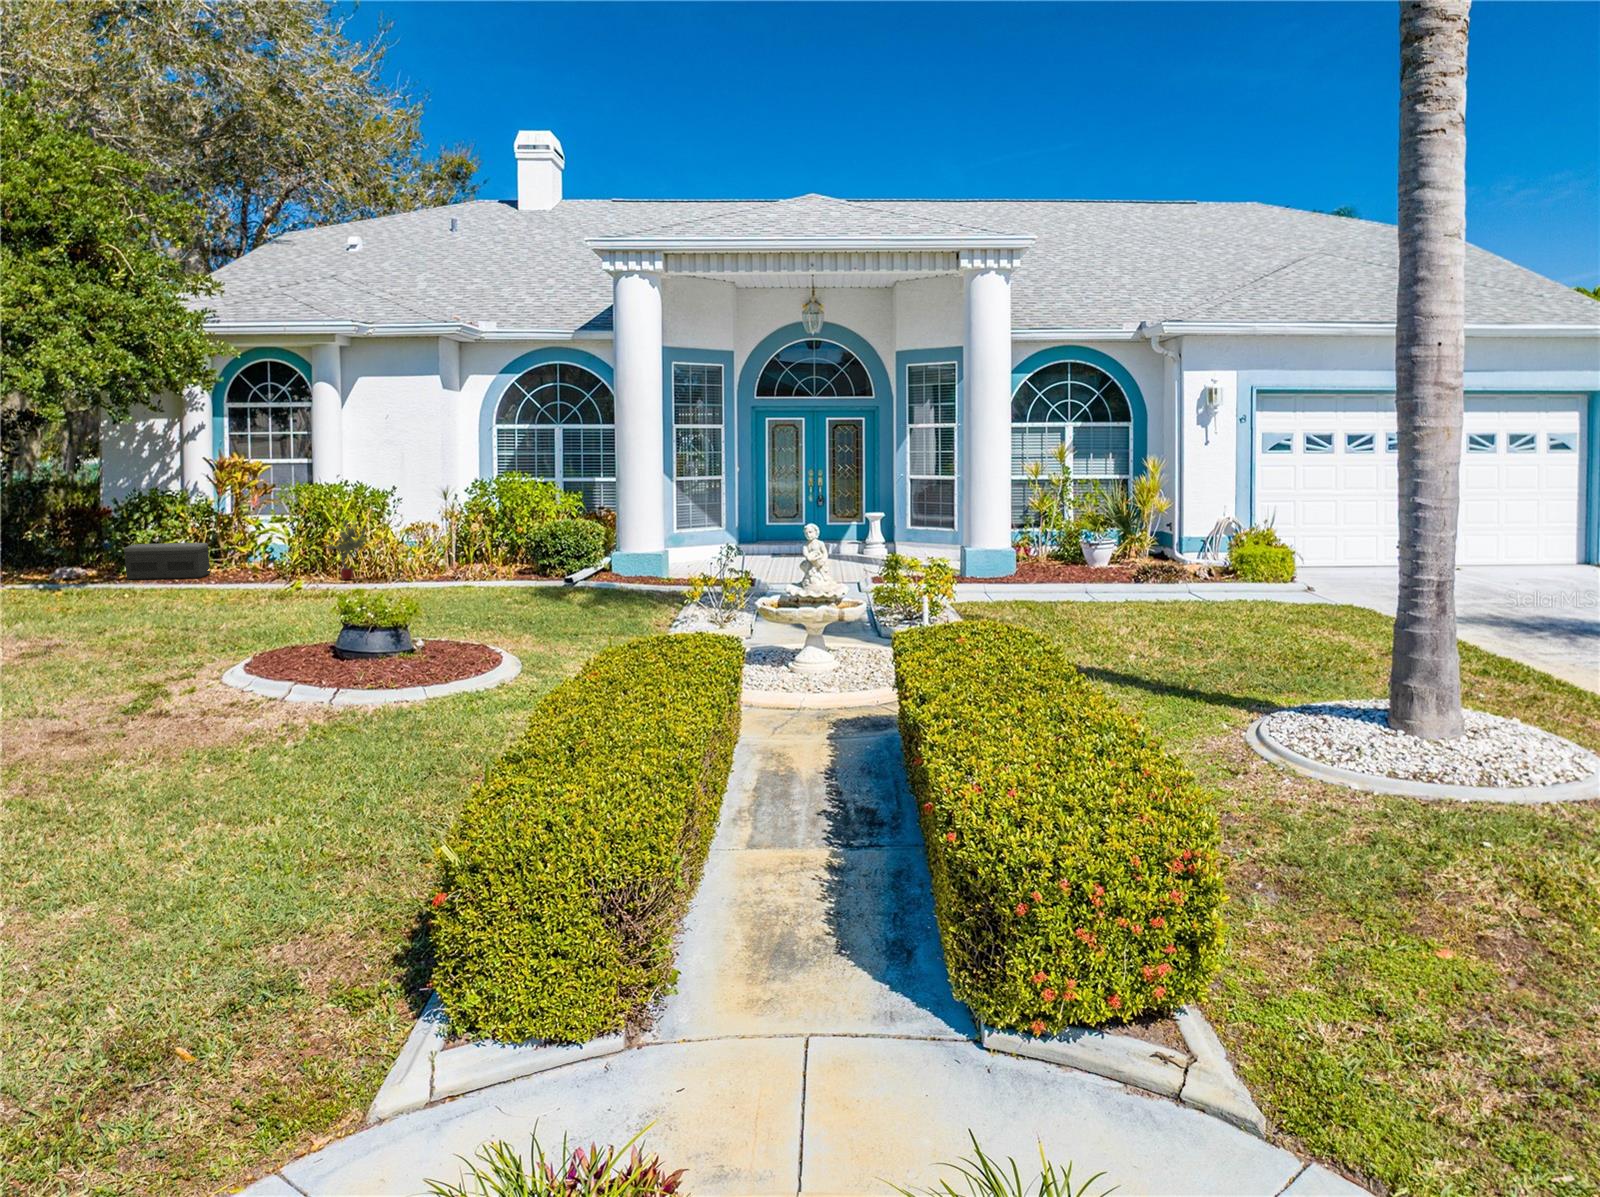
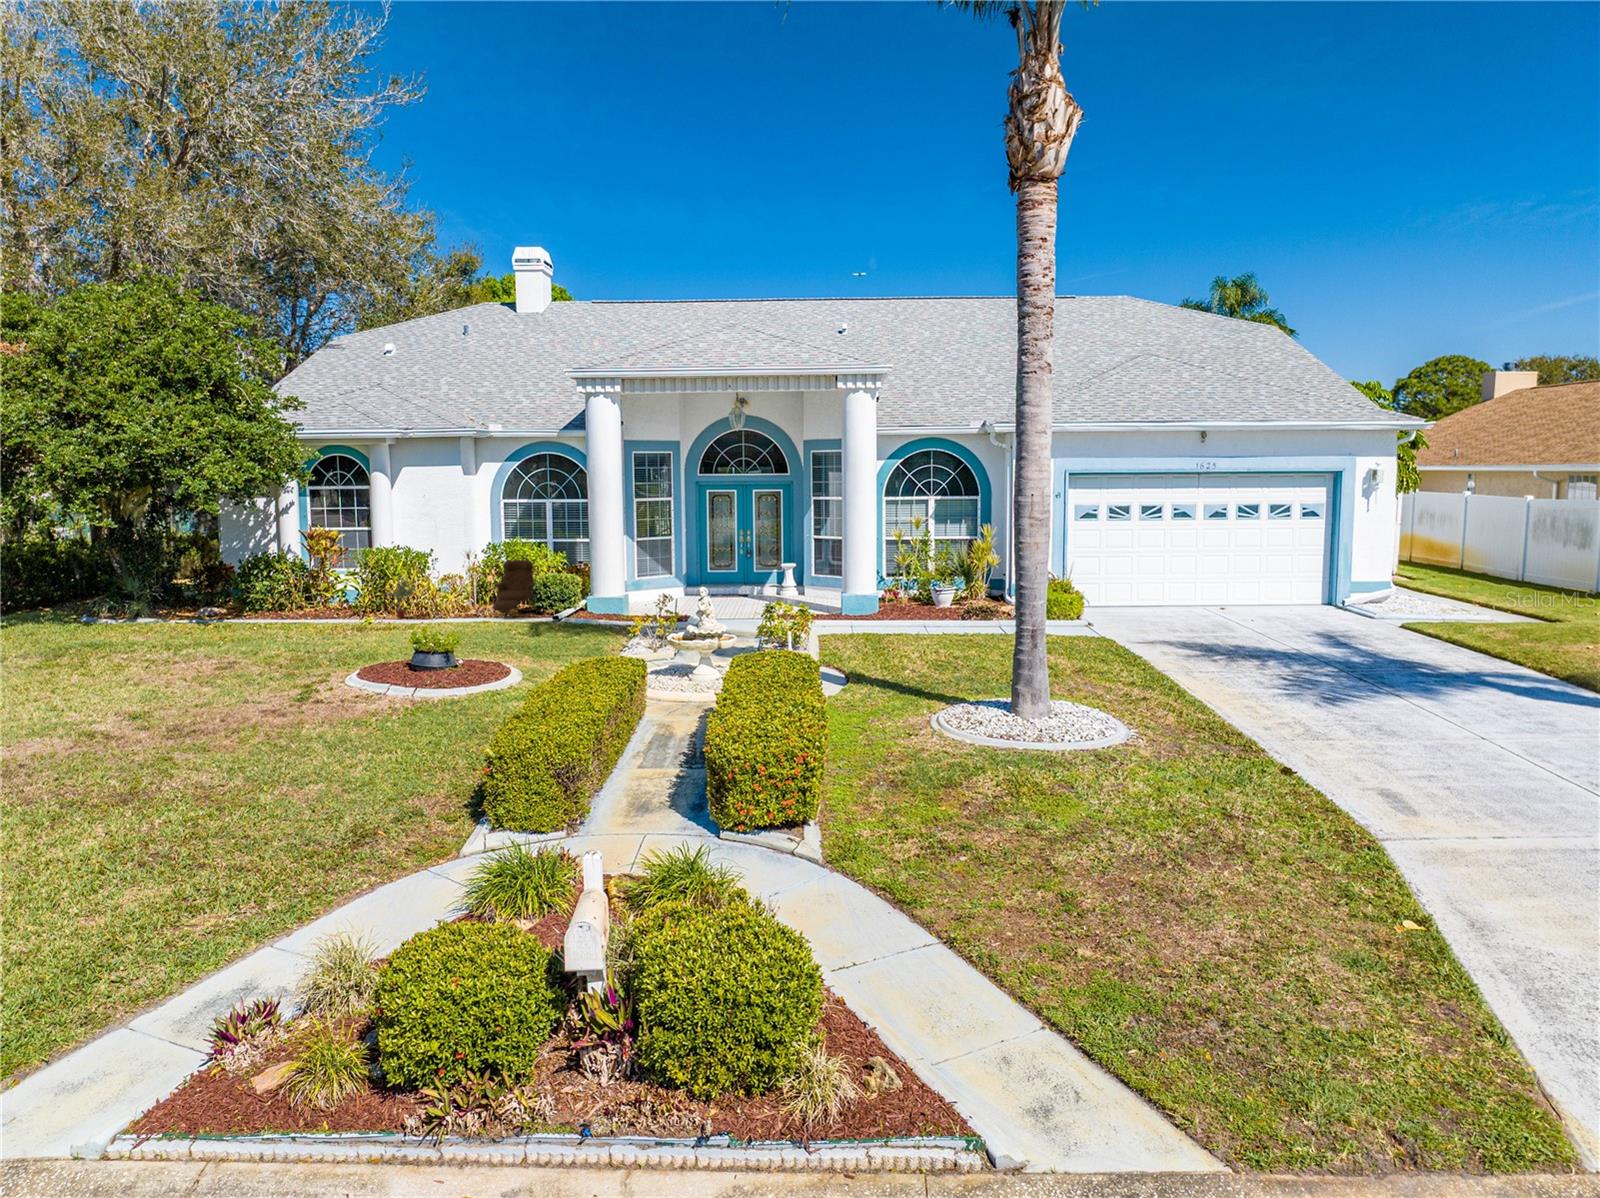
lounge chair: none [476,502,538,582] -> present [492,560,536,617]
storage bench: present [124,543,210,580] -> none [244,591,302,618]

